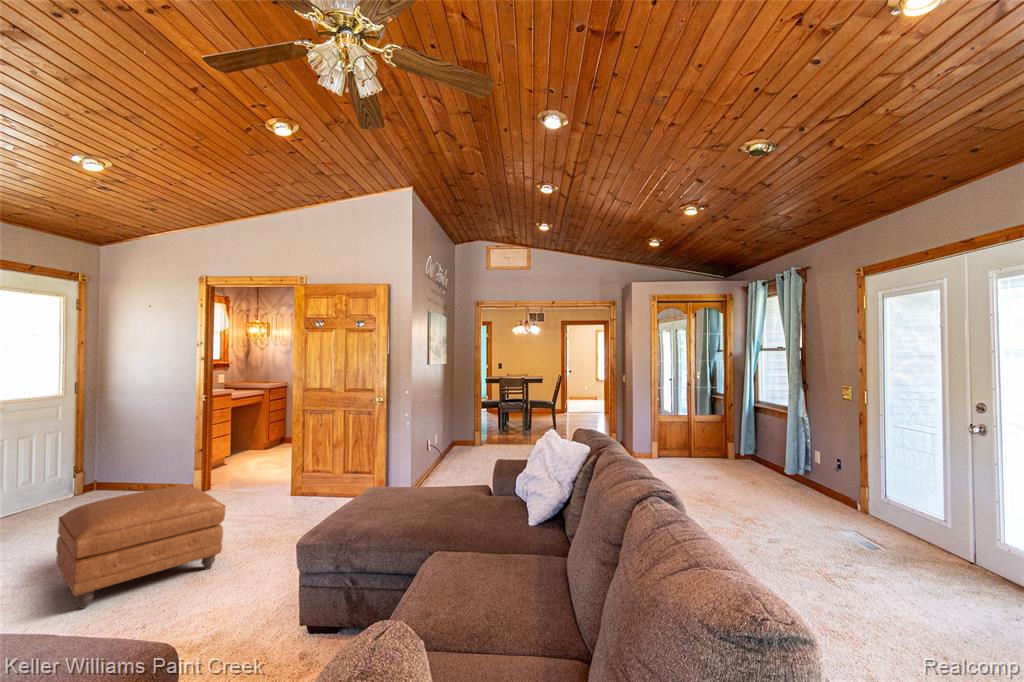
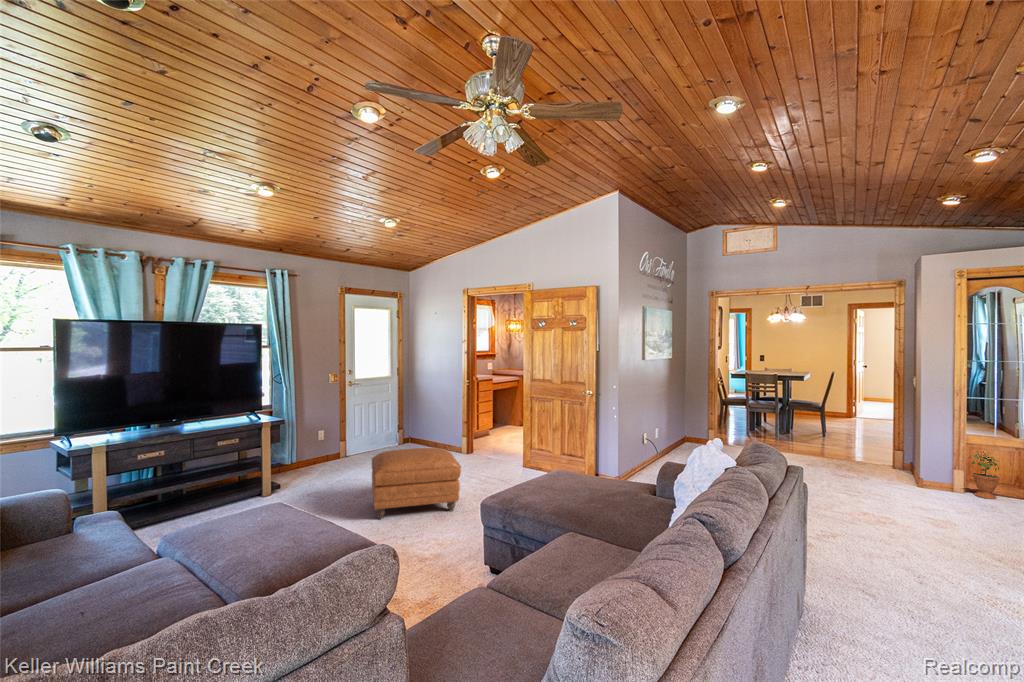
potted plant: none [660,419,677,461] -> present [969,449,1000,499]

